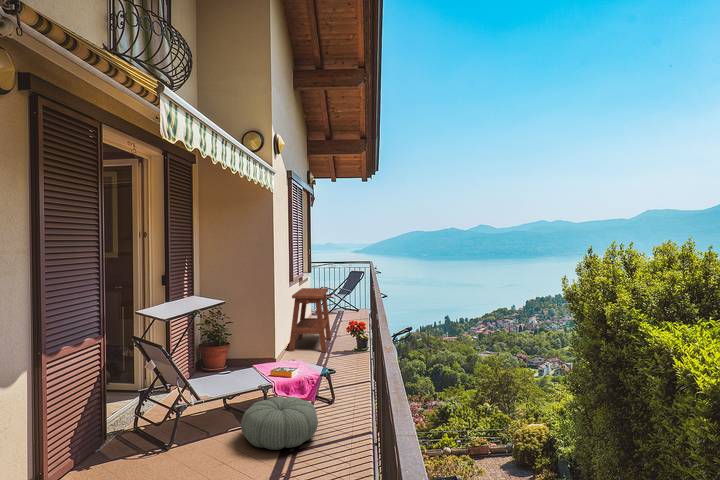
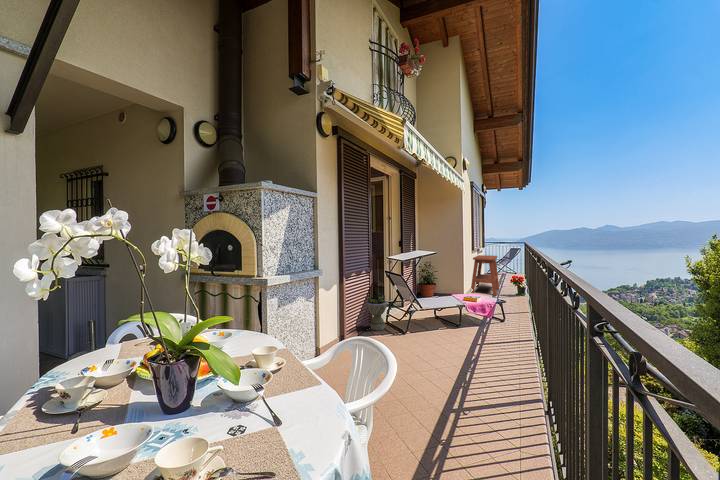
planter: none [85,392,130,467] -> present [367,294,387,331]
pouf: present [241,397,318,450] -> none [446,311,497,341]

